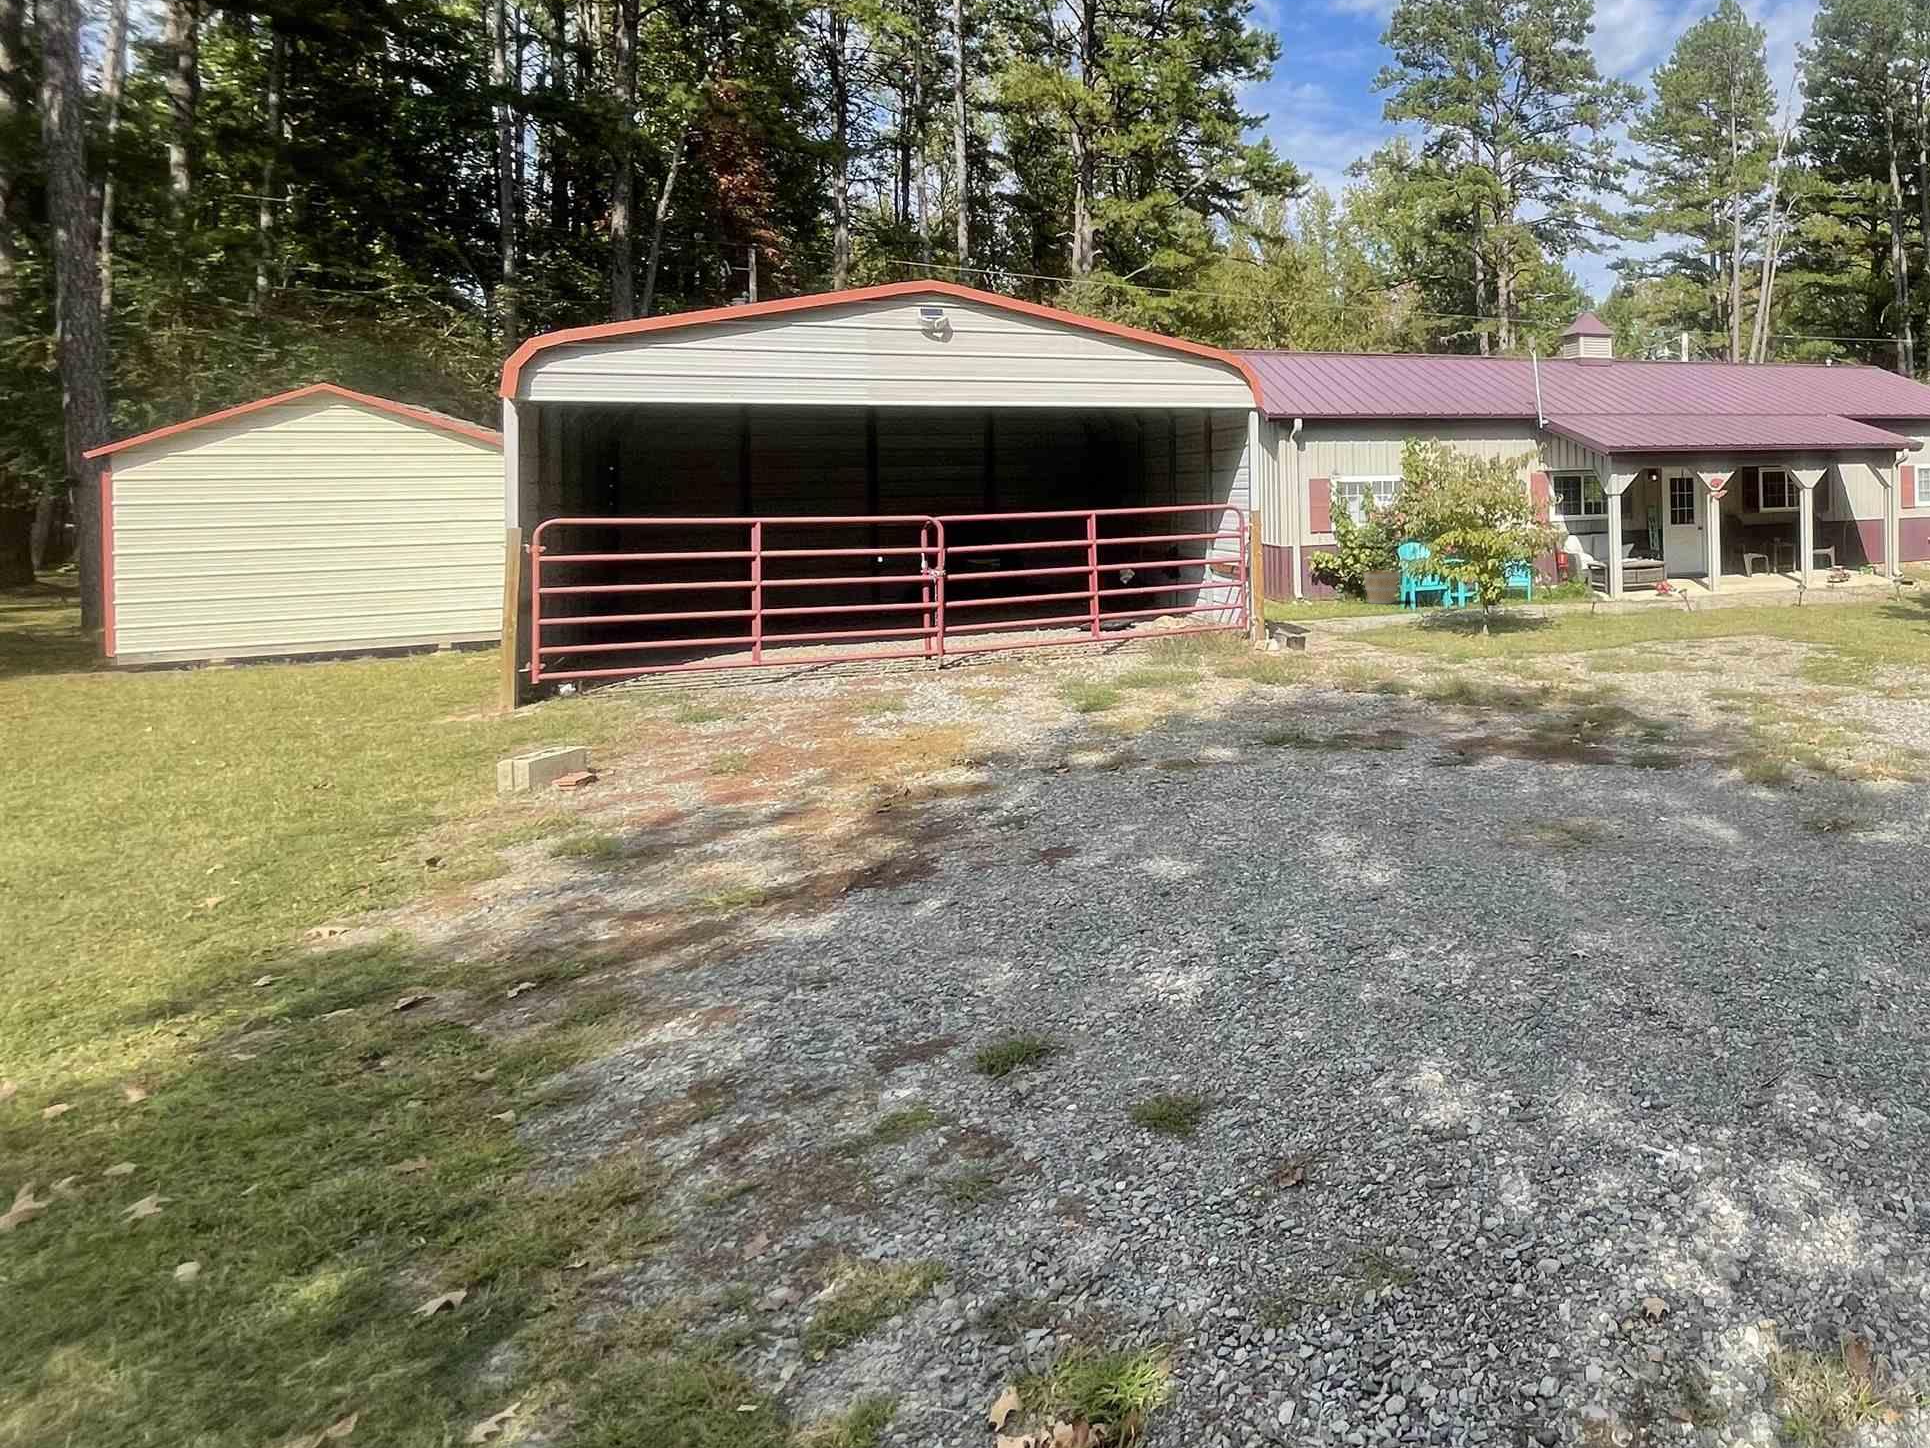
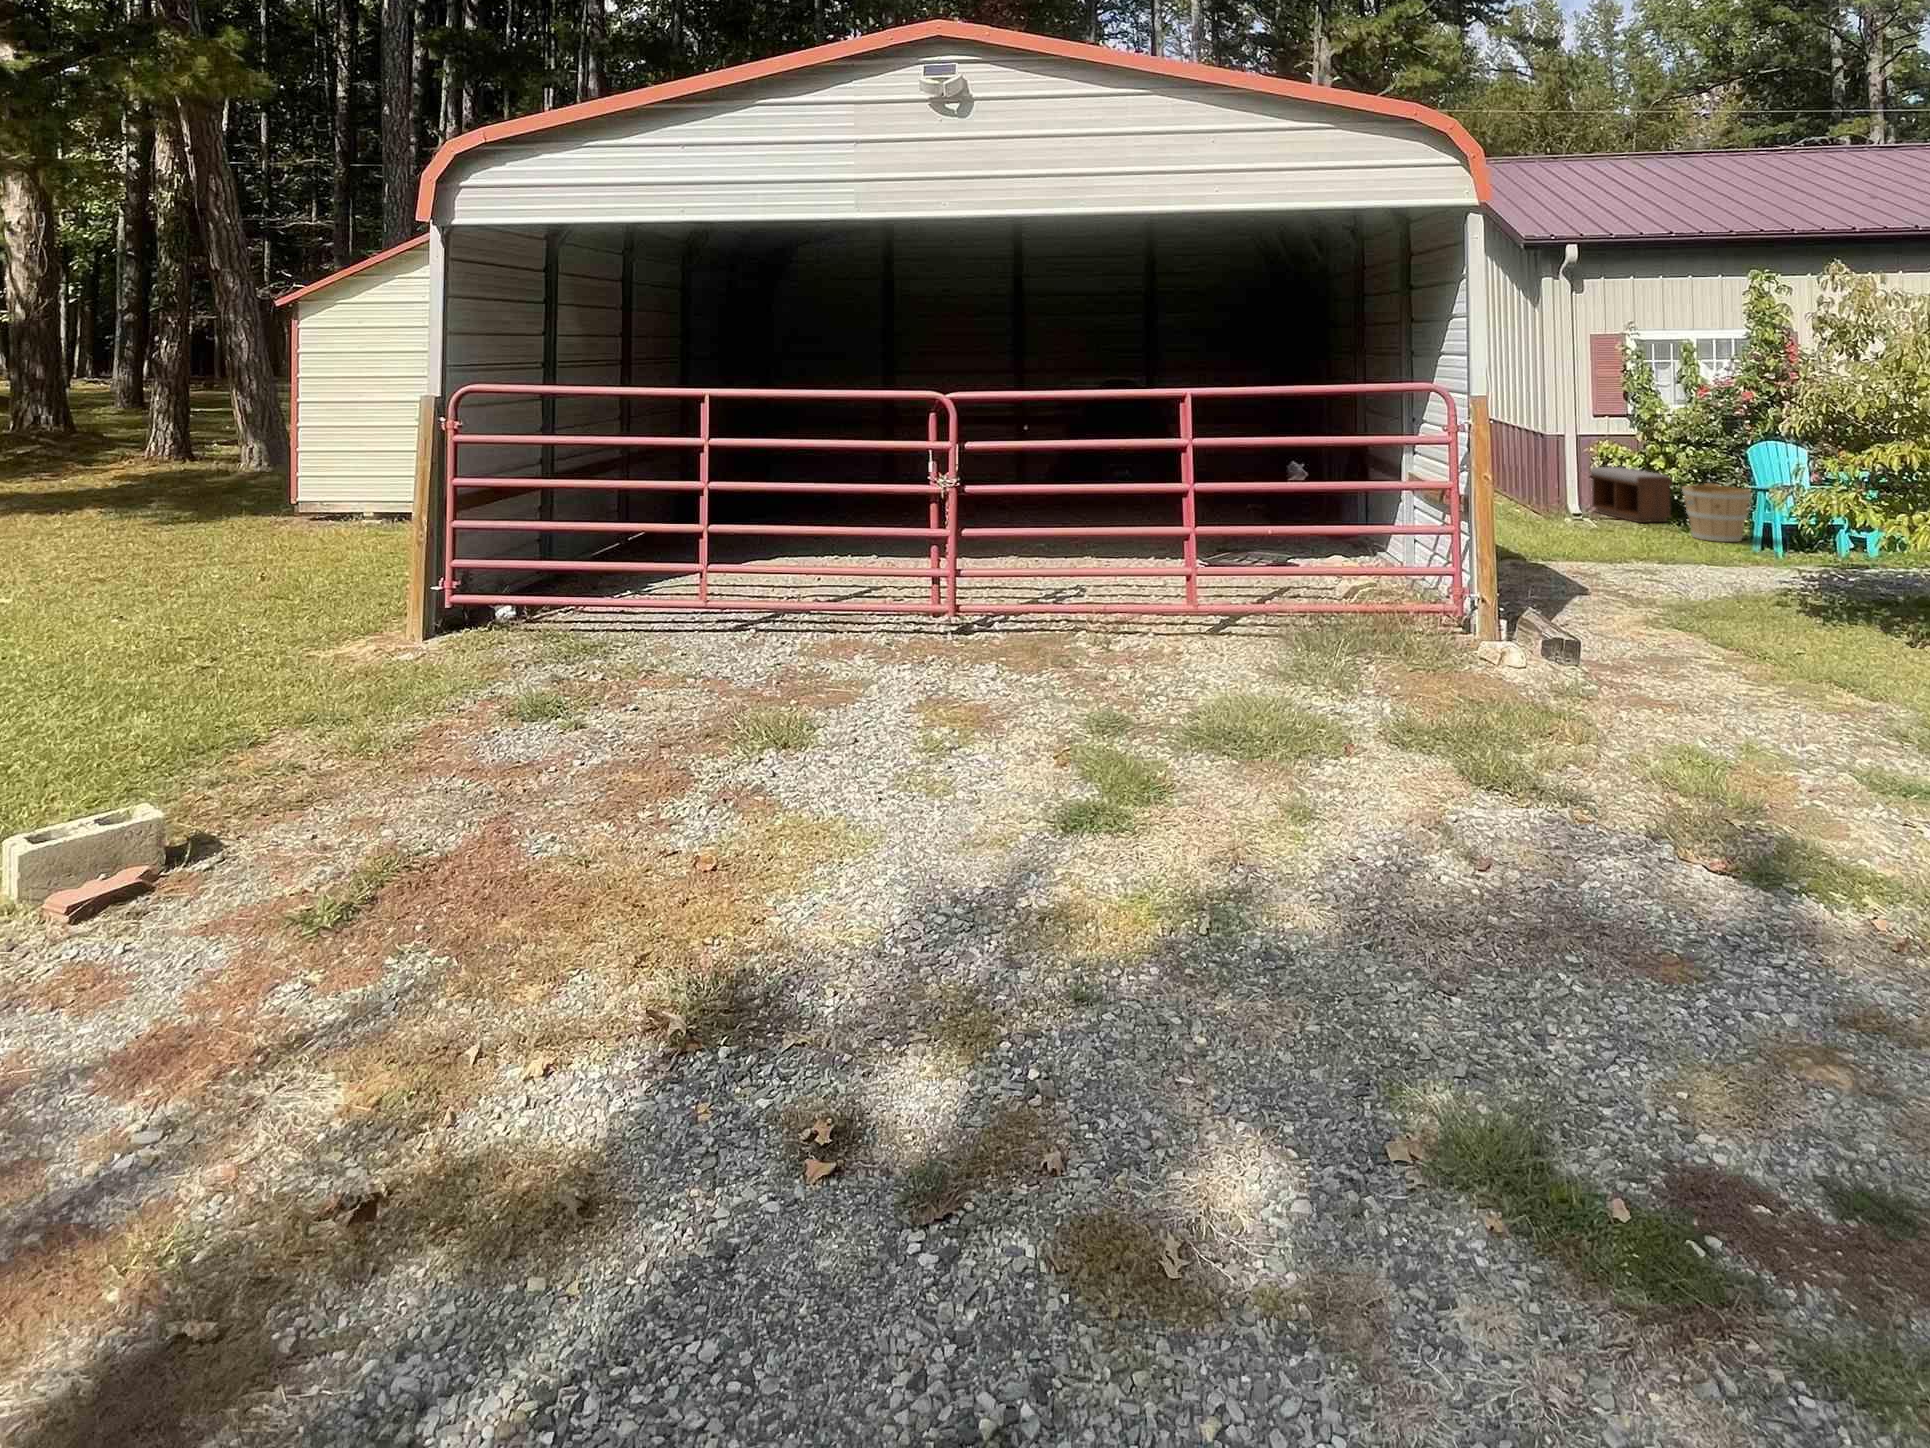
bench: none [1311,566,1358,599] -> present [1591,467,1672,522]

